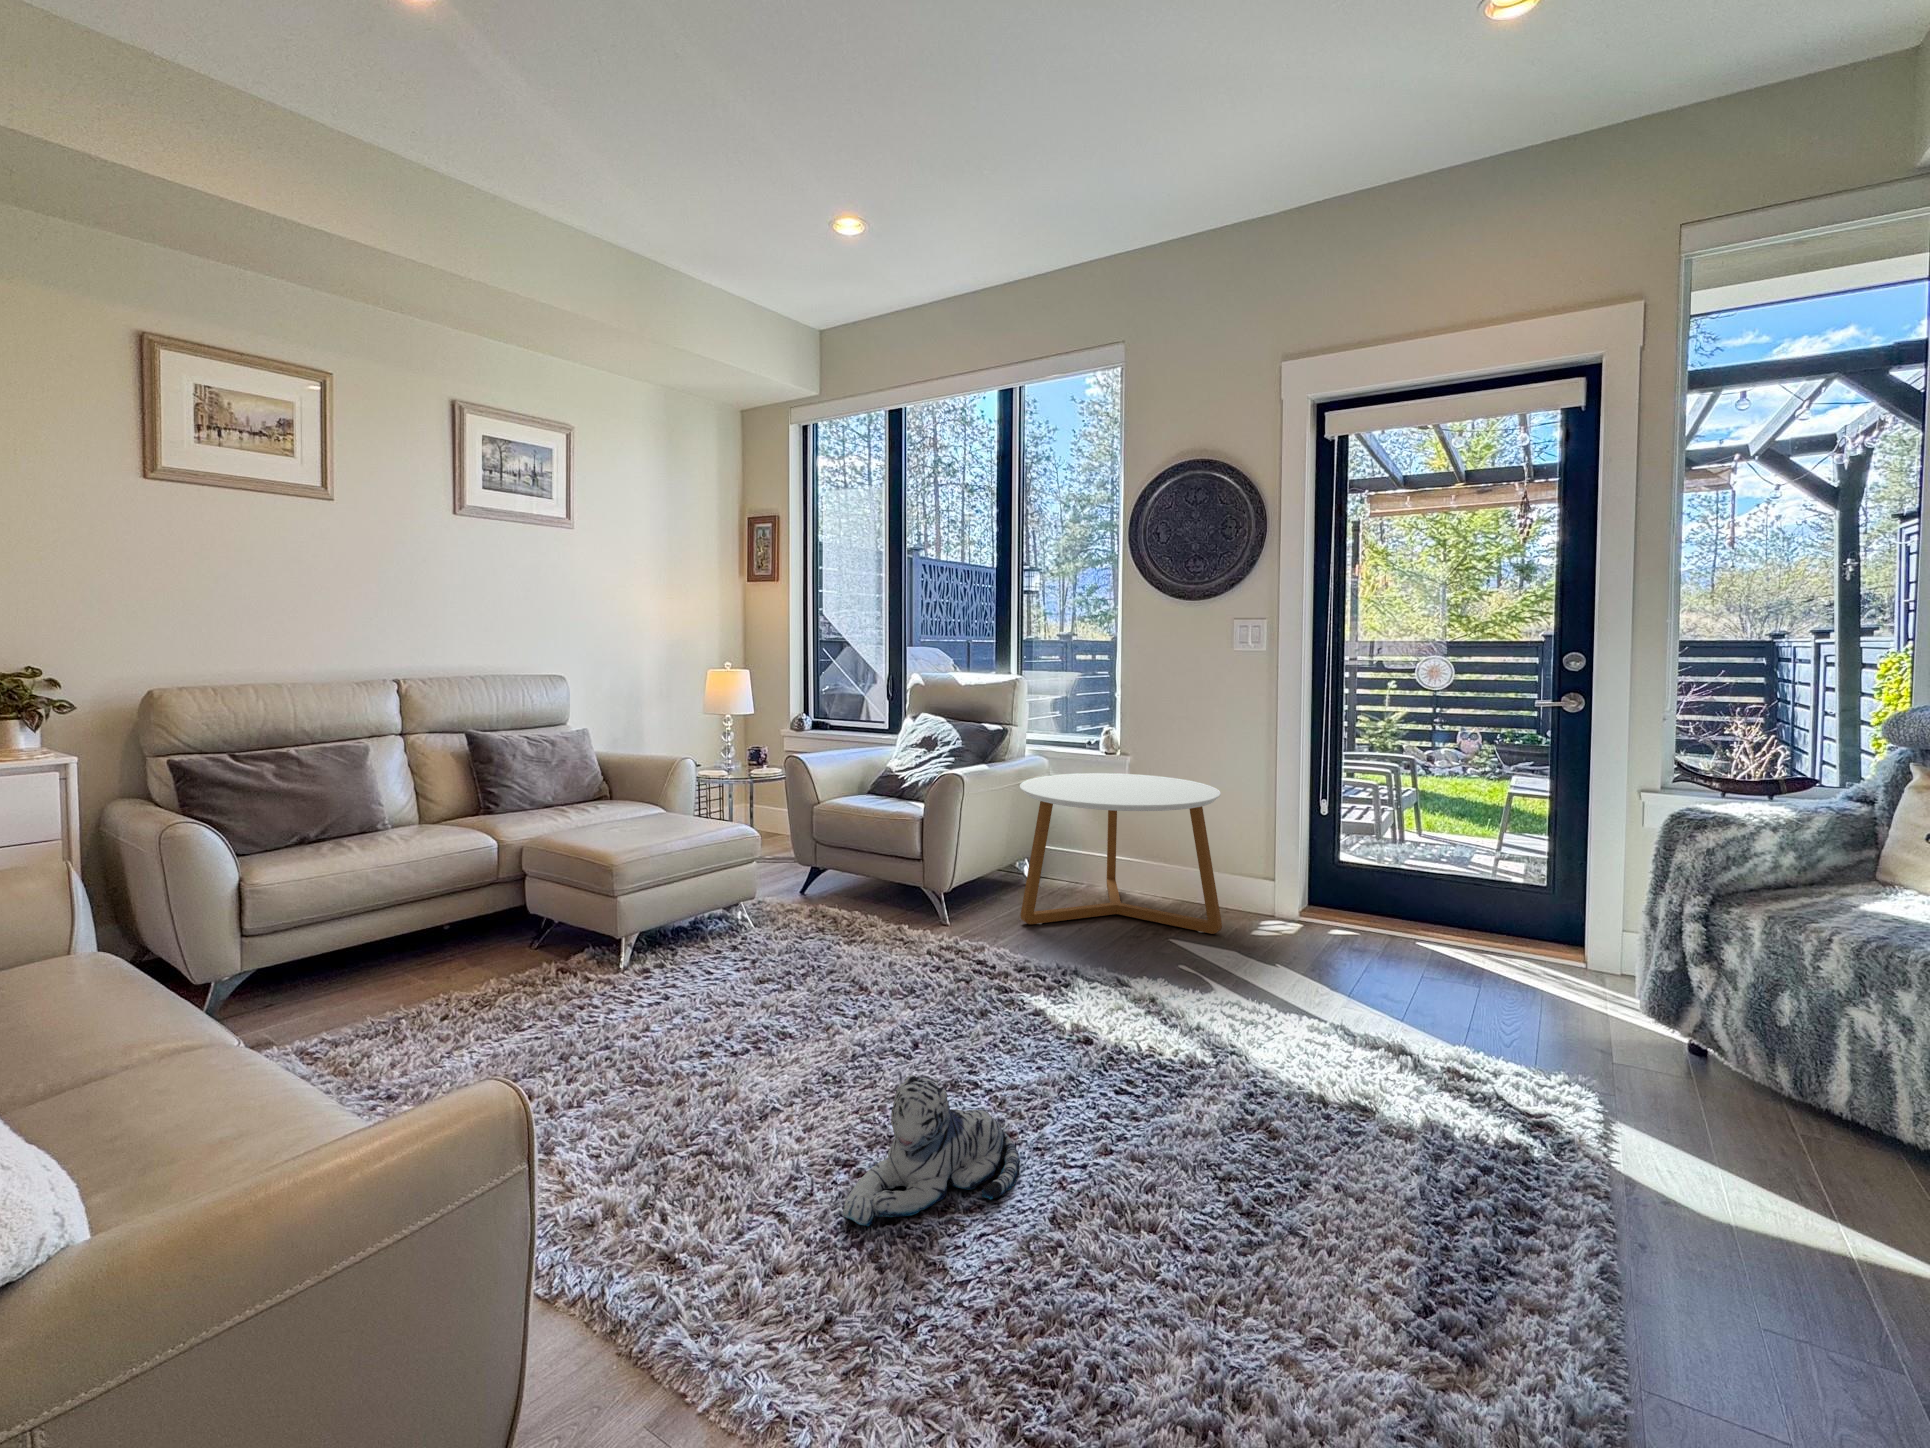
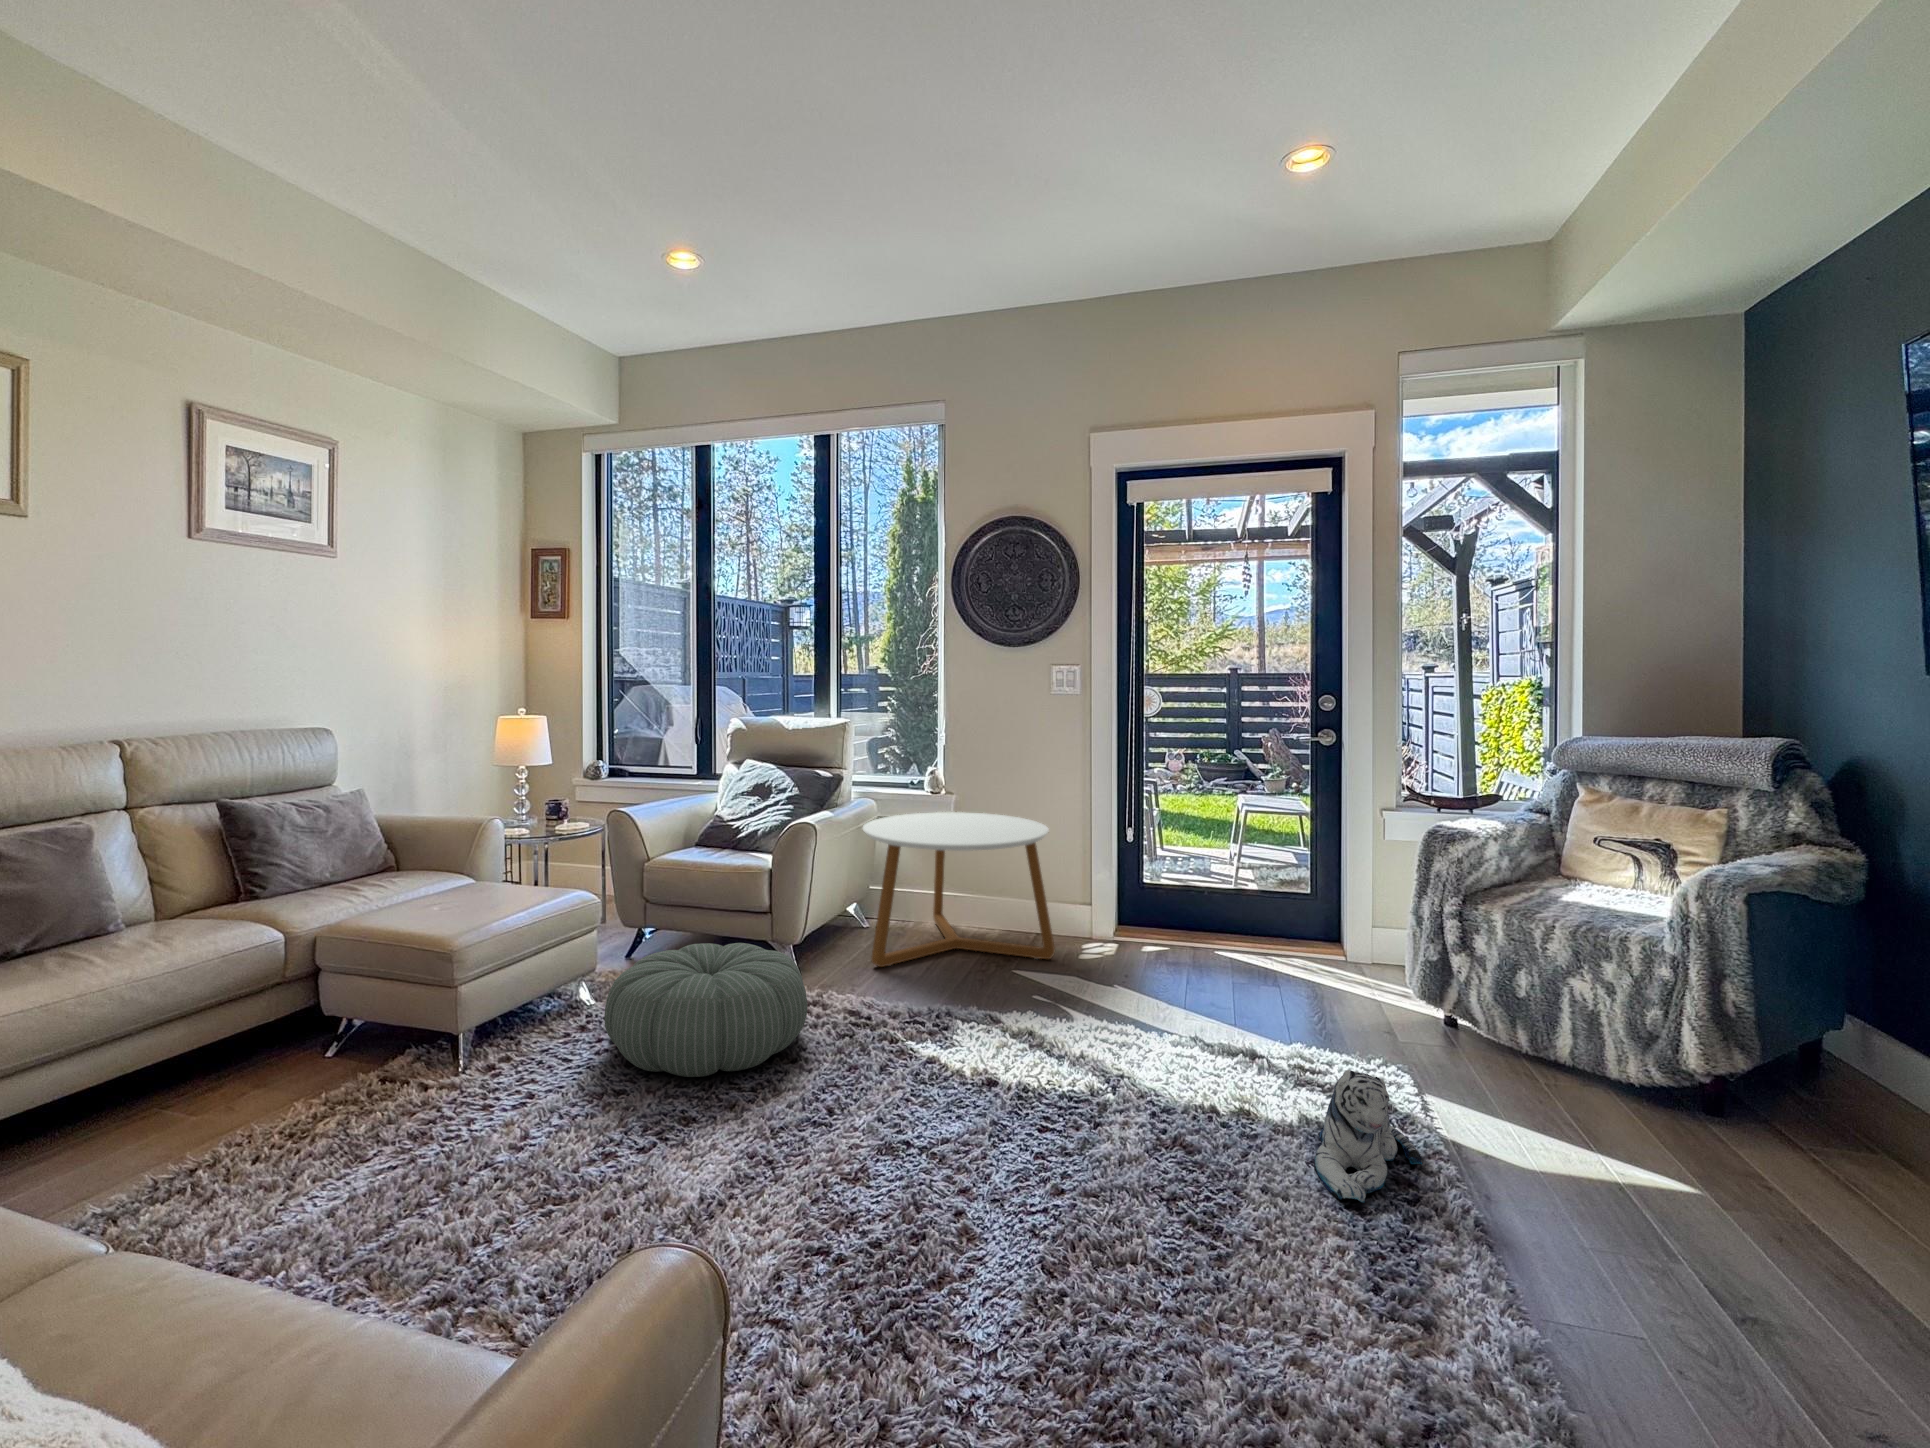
pouf: none [738,882,926,1001] -> present [604,943,807,1077]
plush toy: present [843,1075,1020,1226] -> present [1314,1070,1422,1202]

